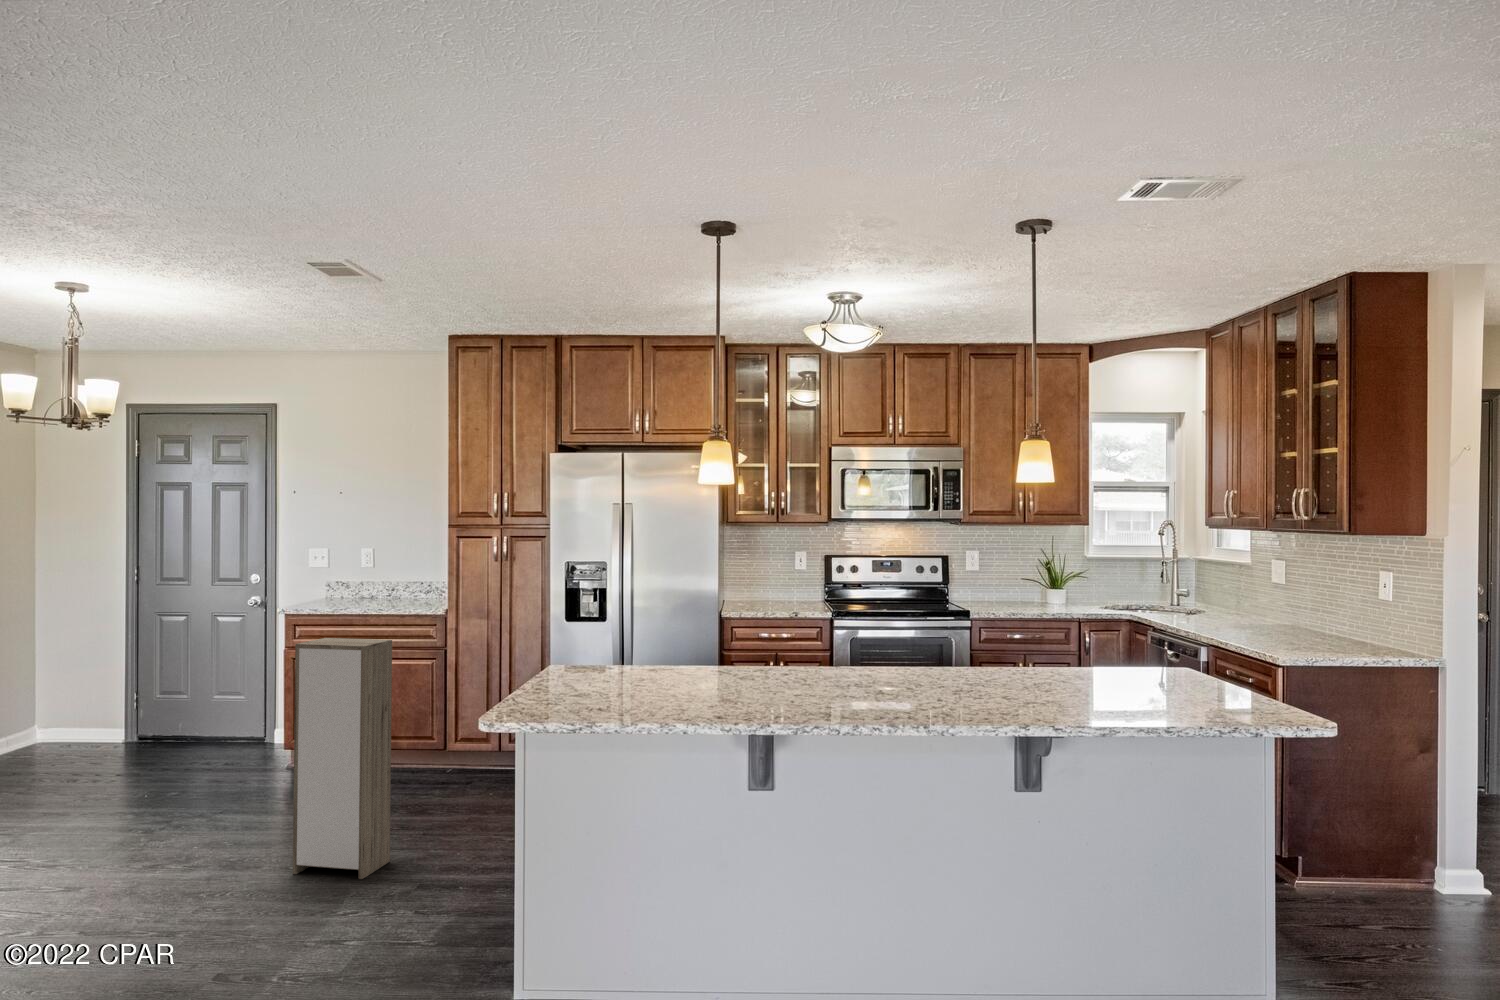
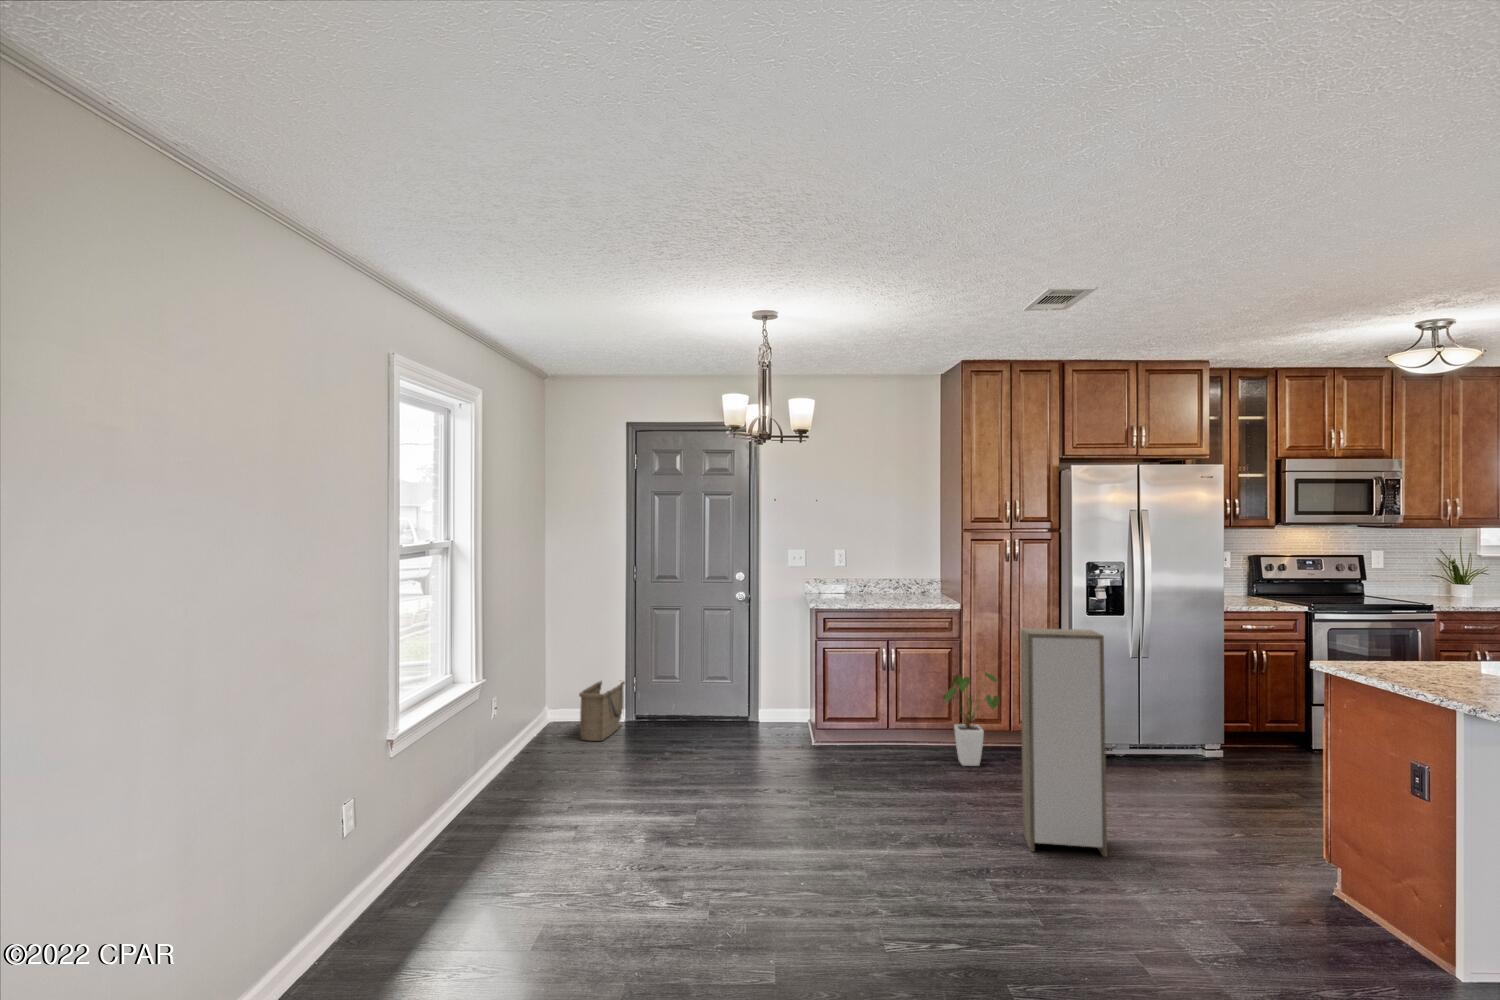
house plant: none [388,684,475,790] -> present [943,672,999,766]
basket: none [33,696,120,763] -> present [579,680,625,741]

